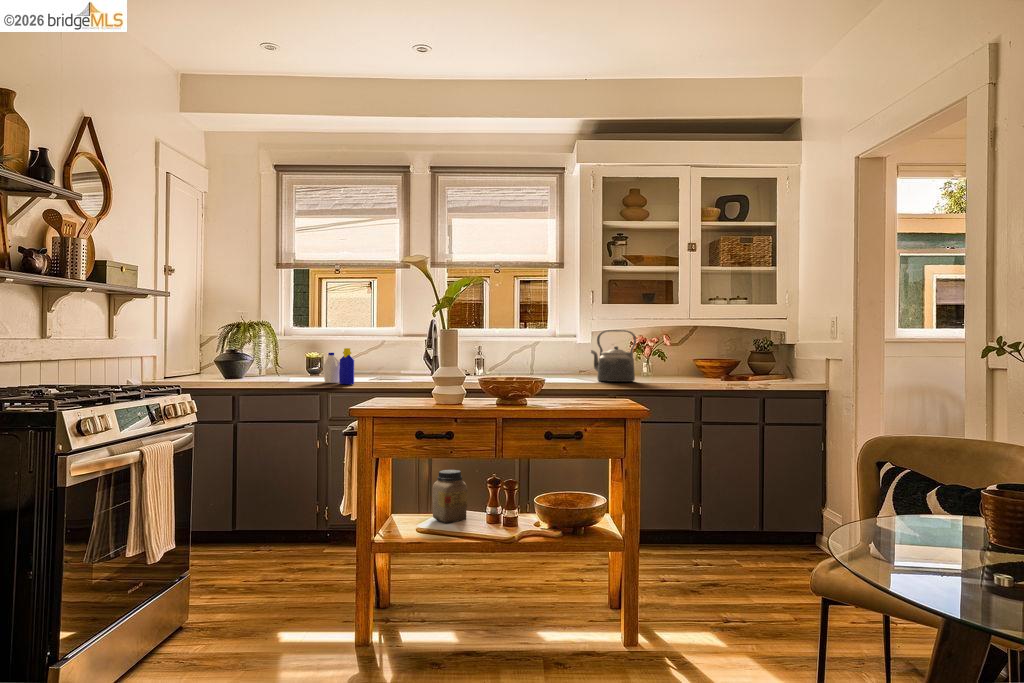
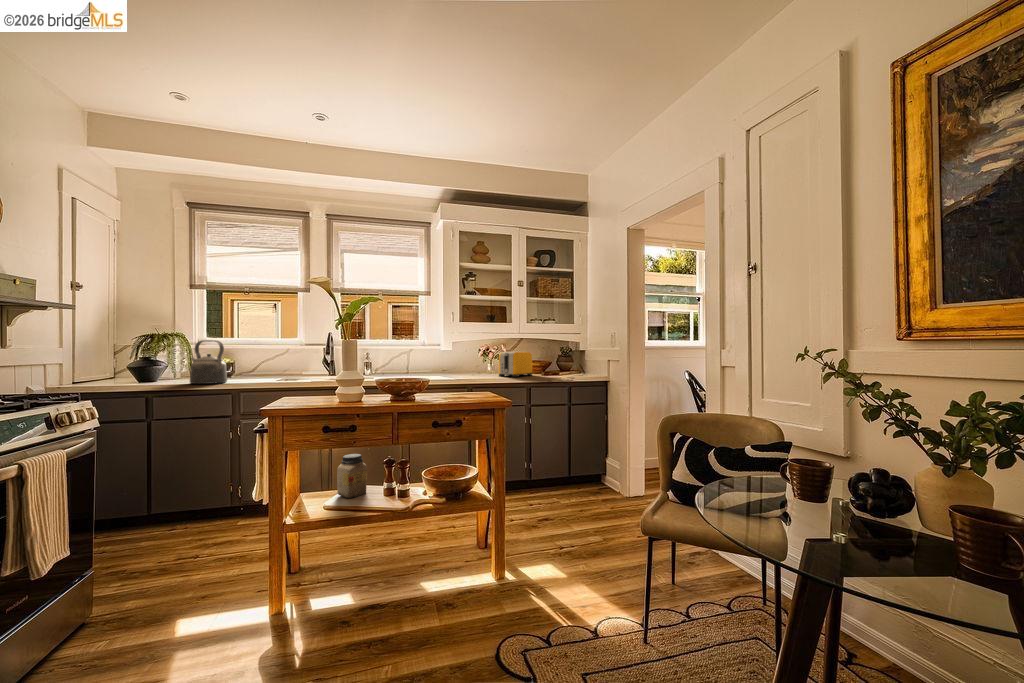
kettle: present [591,330,636,382] -> present [190,340,227,384]
toaster: none [656,347,707,383] -> present [499,352,532,377]
bottle: present [323,348,354,384] -> none [234,356,264,385]

